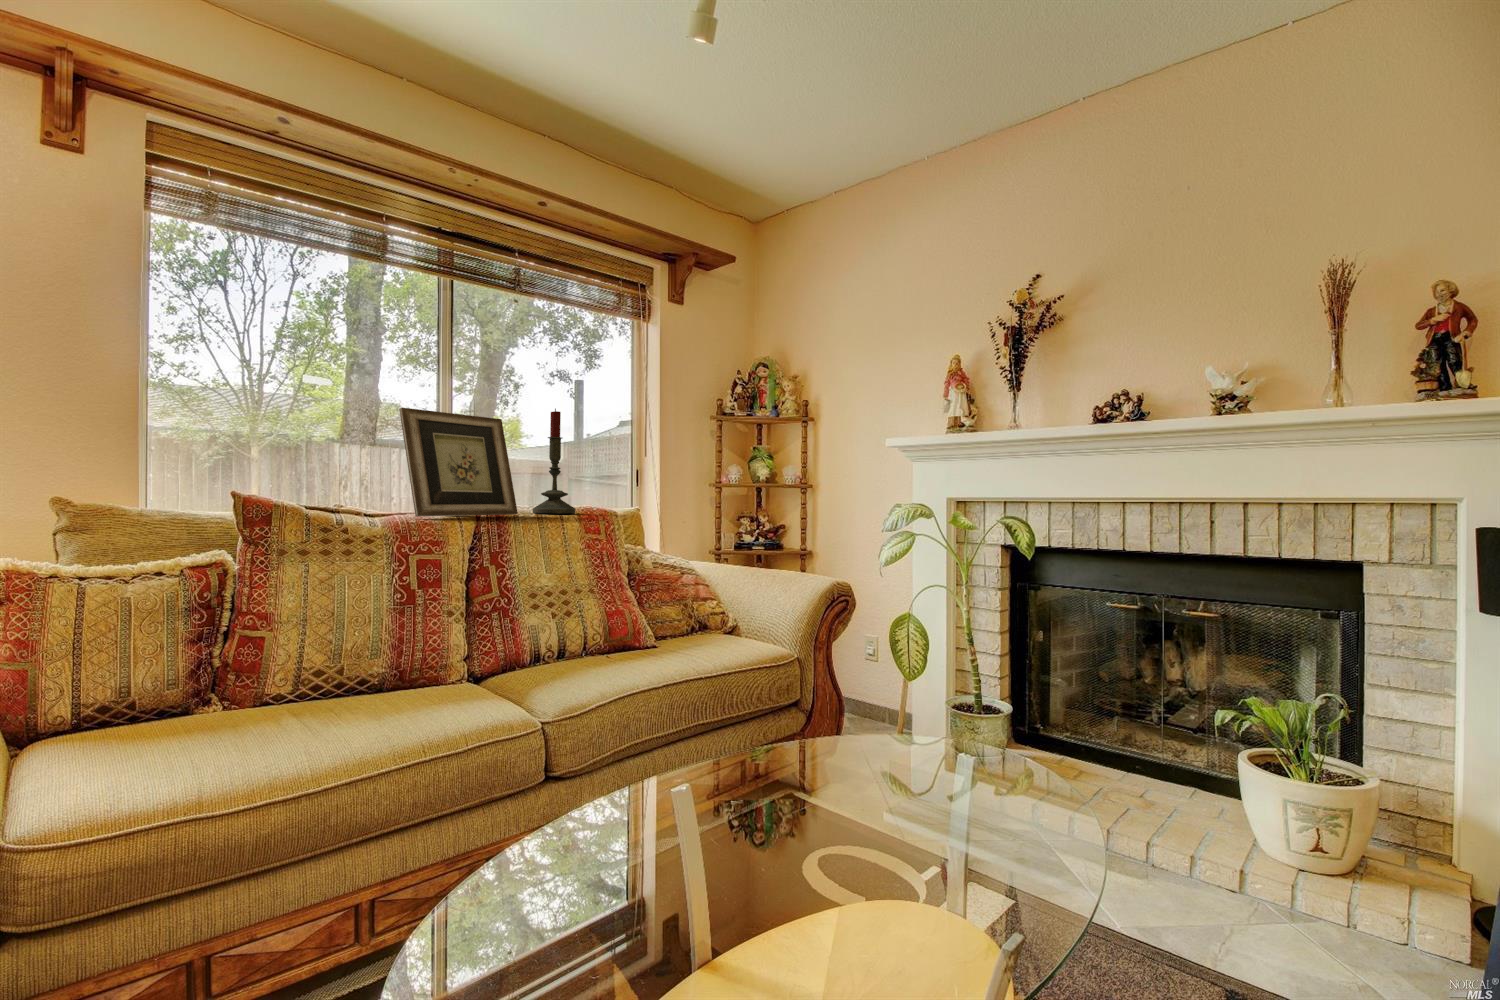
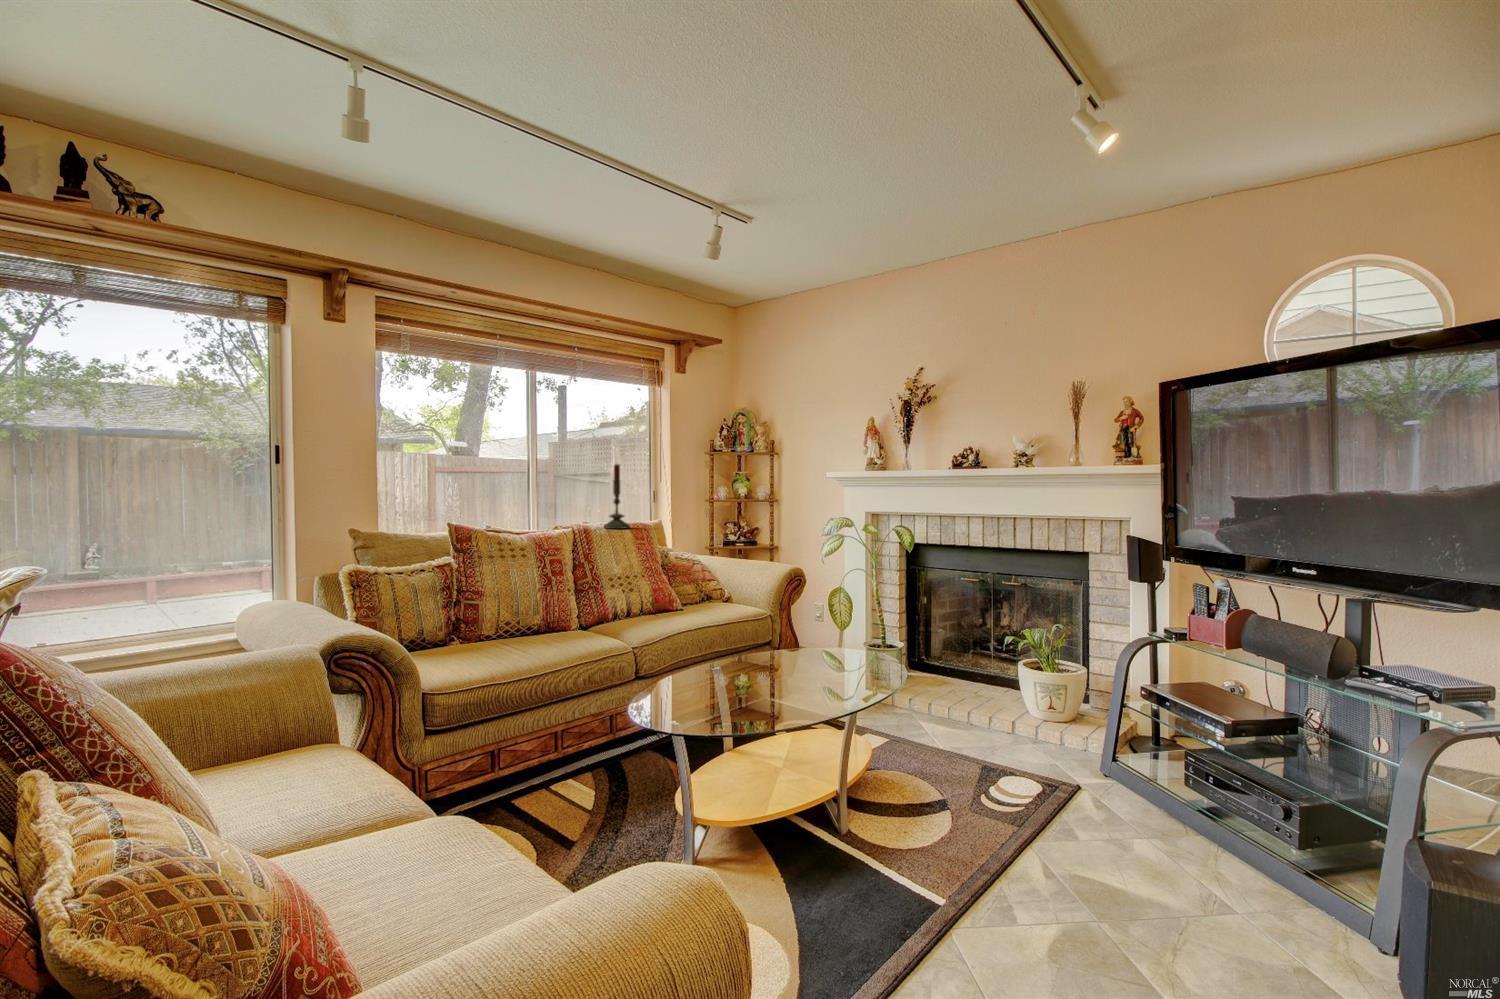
picture frame: present [399,408,518,516] -> none [536,471,600,535]

